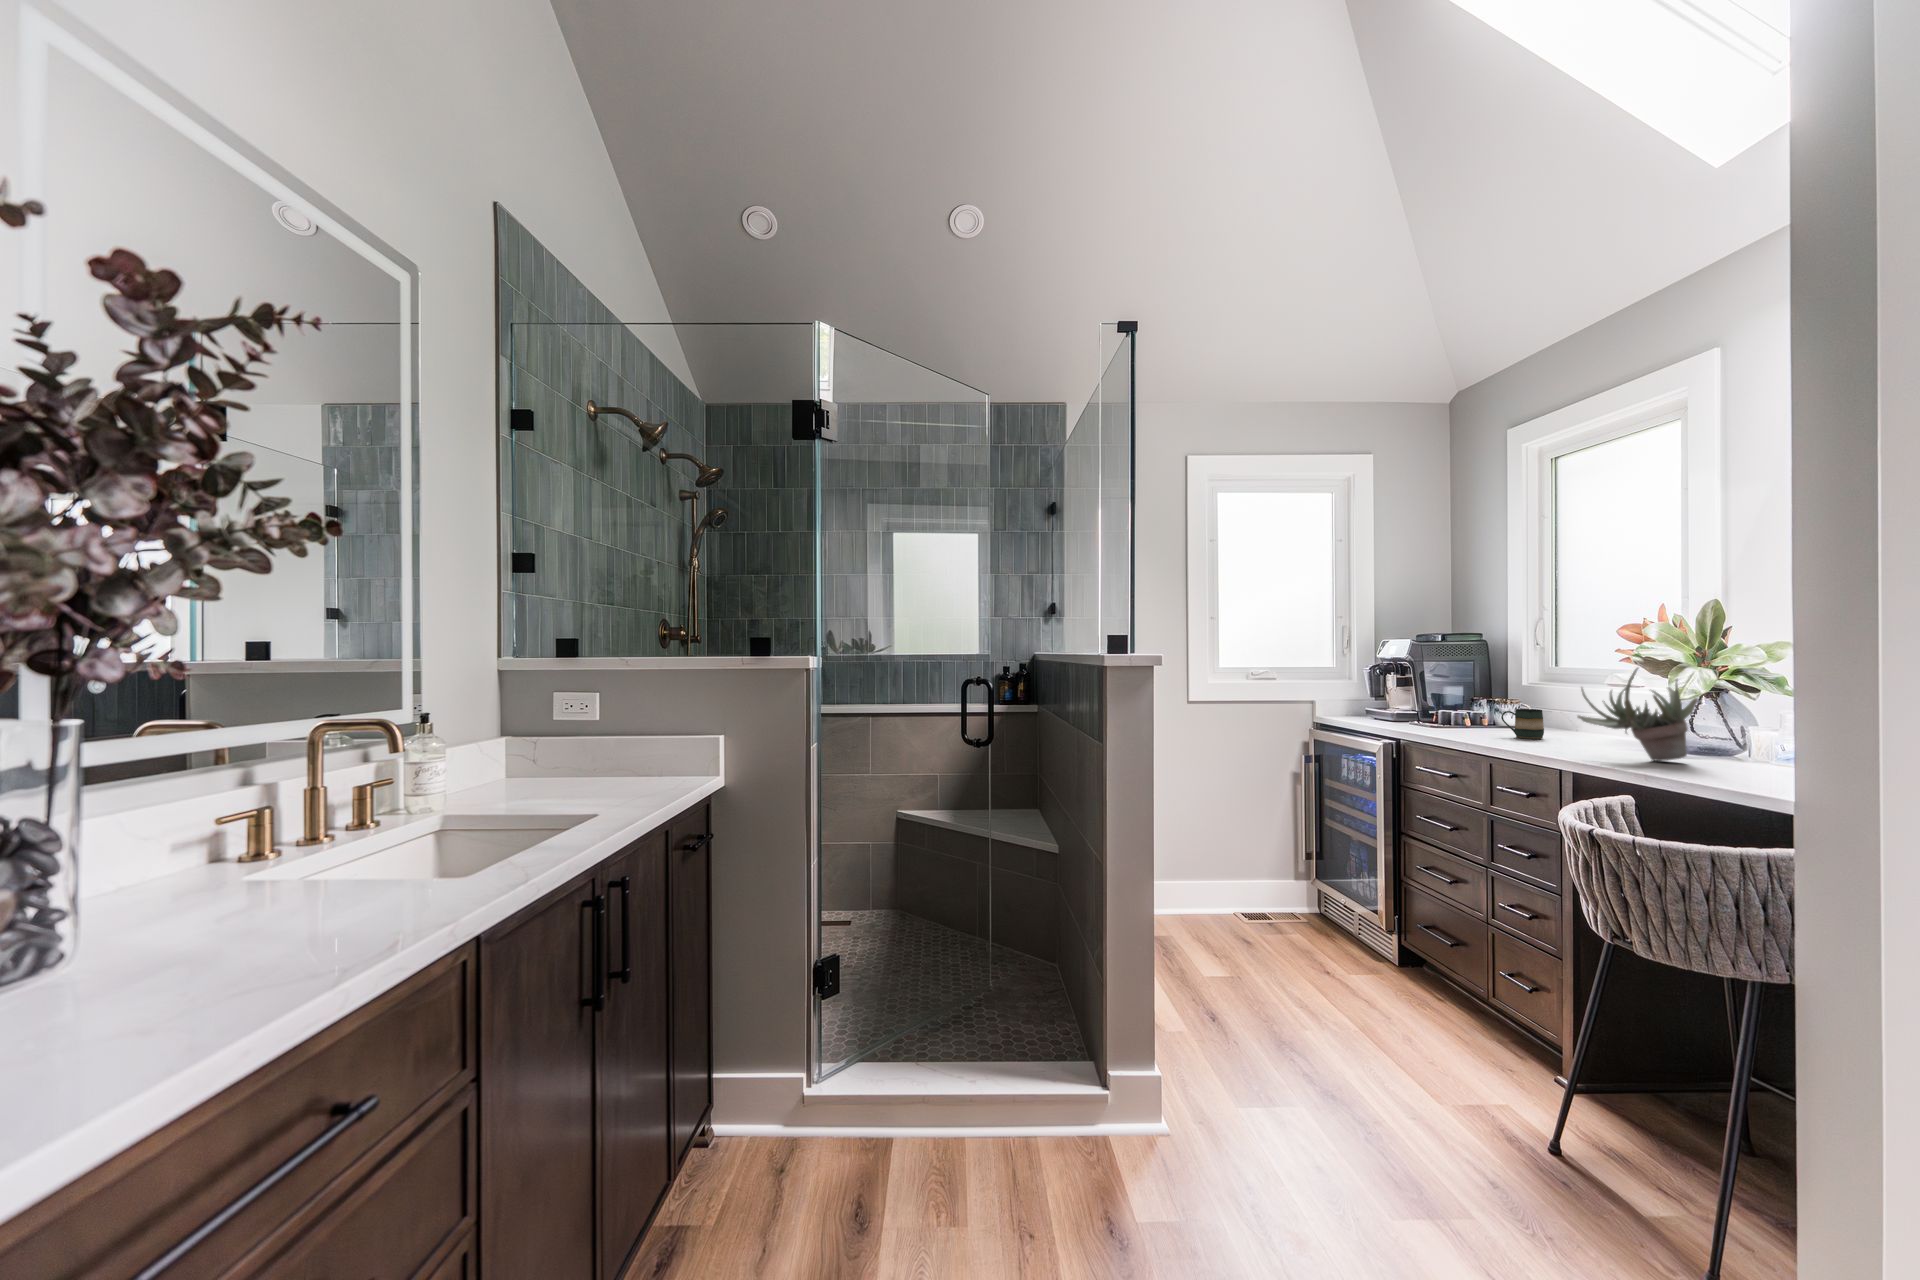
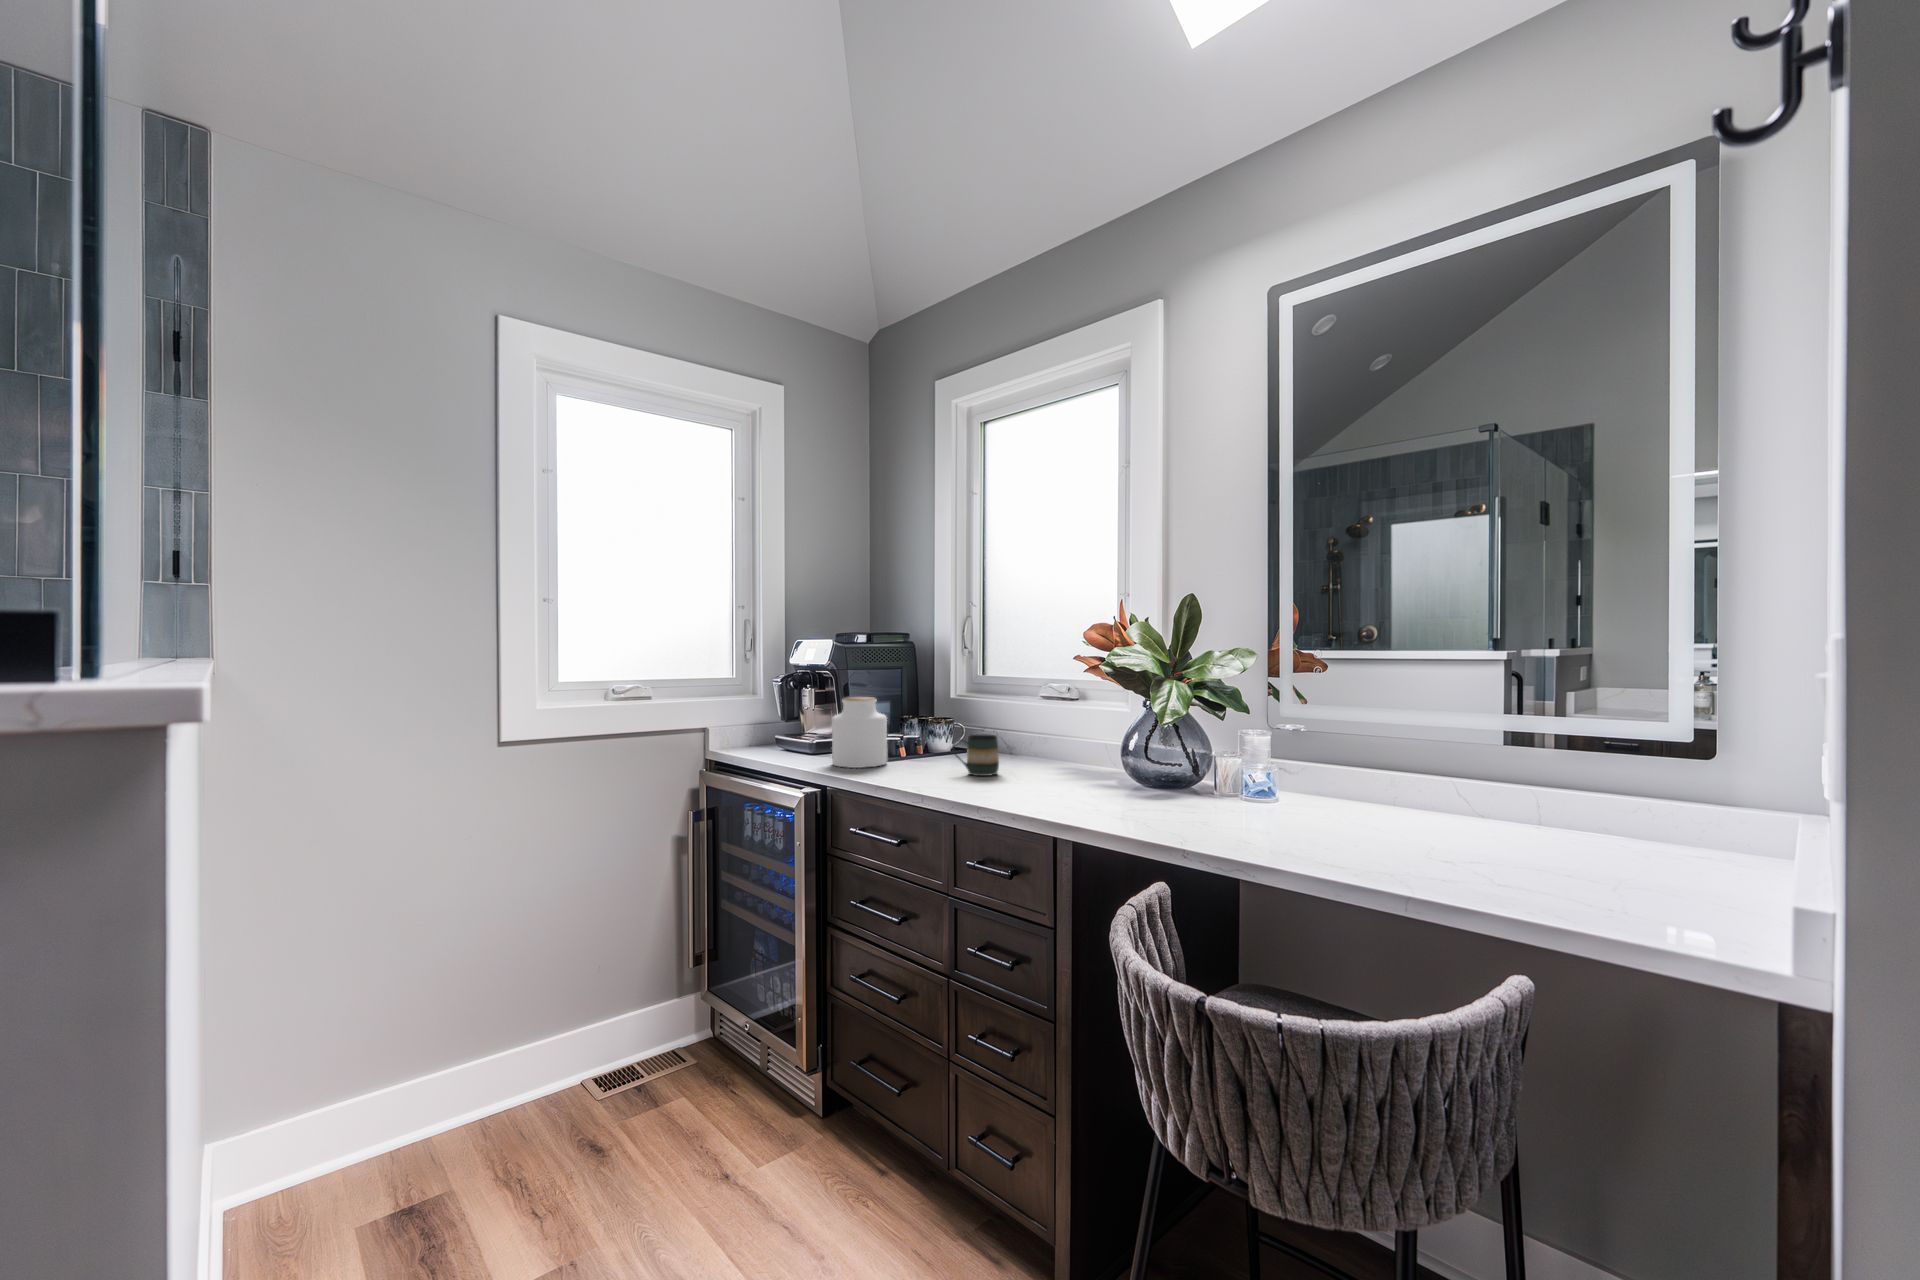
succulent plant: present [1577,668,1698,761] -> none [1074,685,1207,815]
jar: none [1407,680,1452,730] -> present [832,697,887,768]

